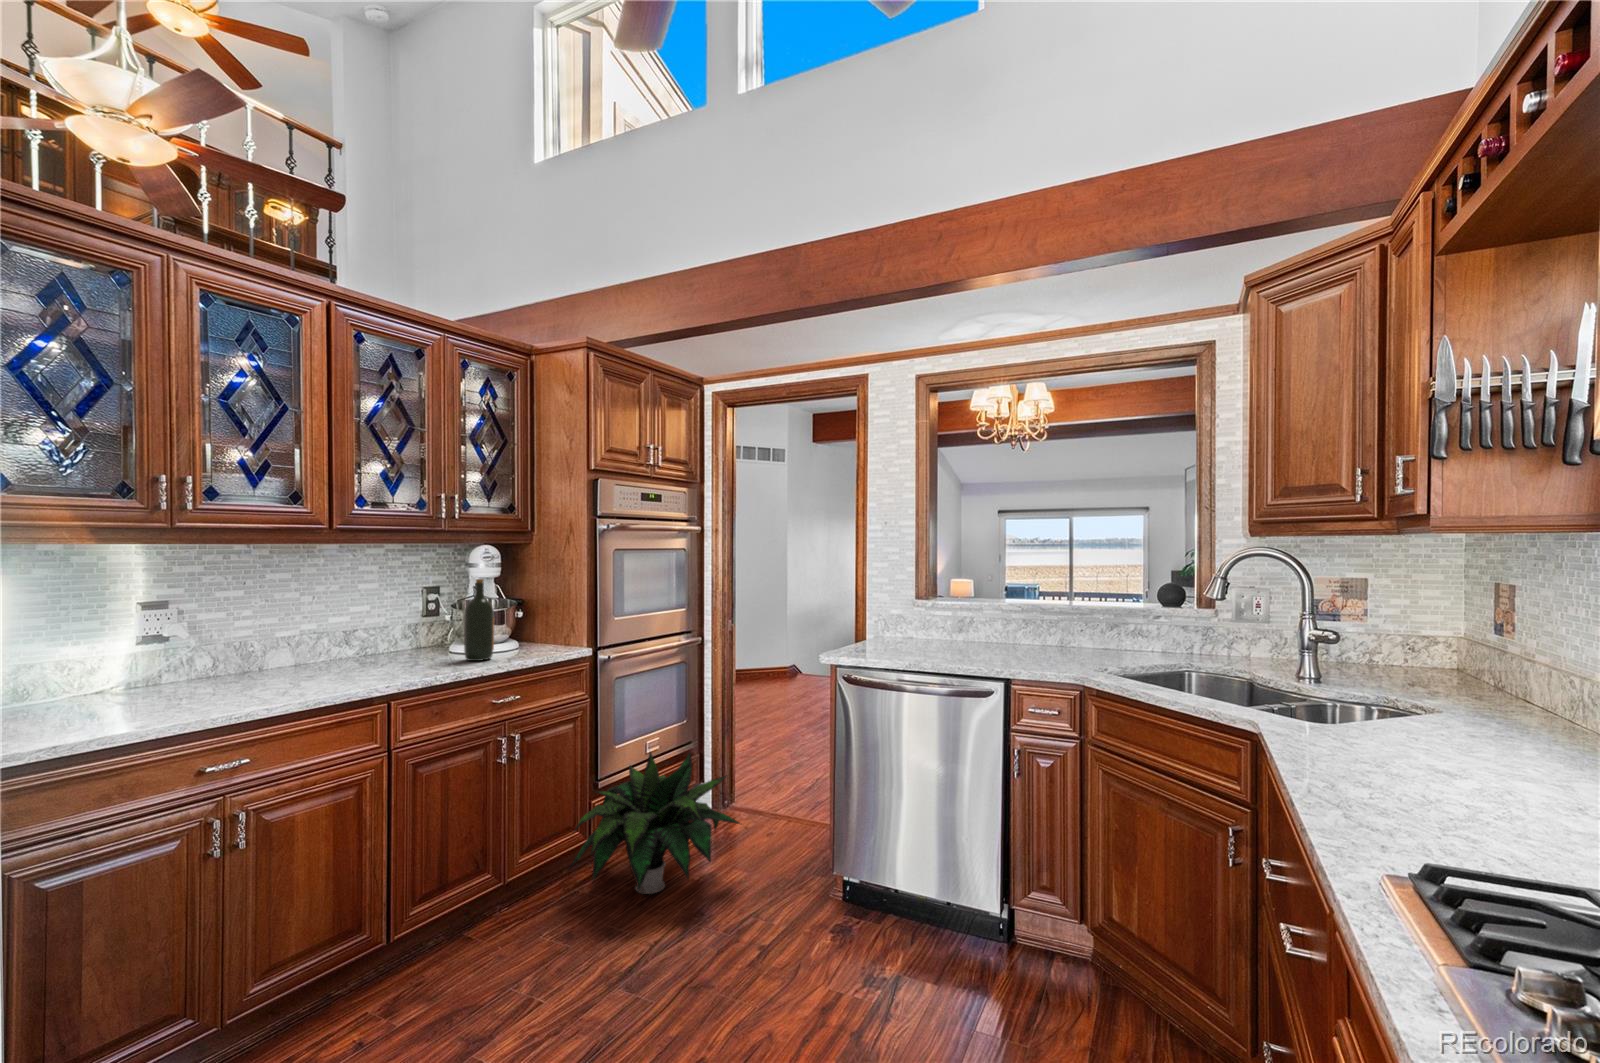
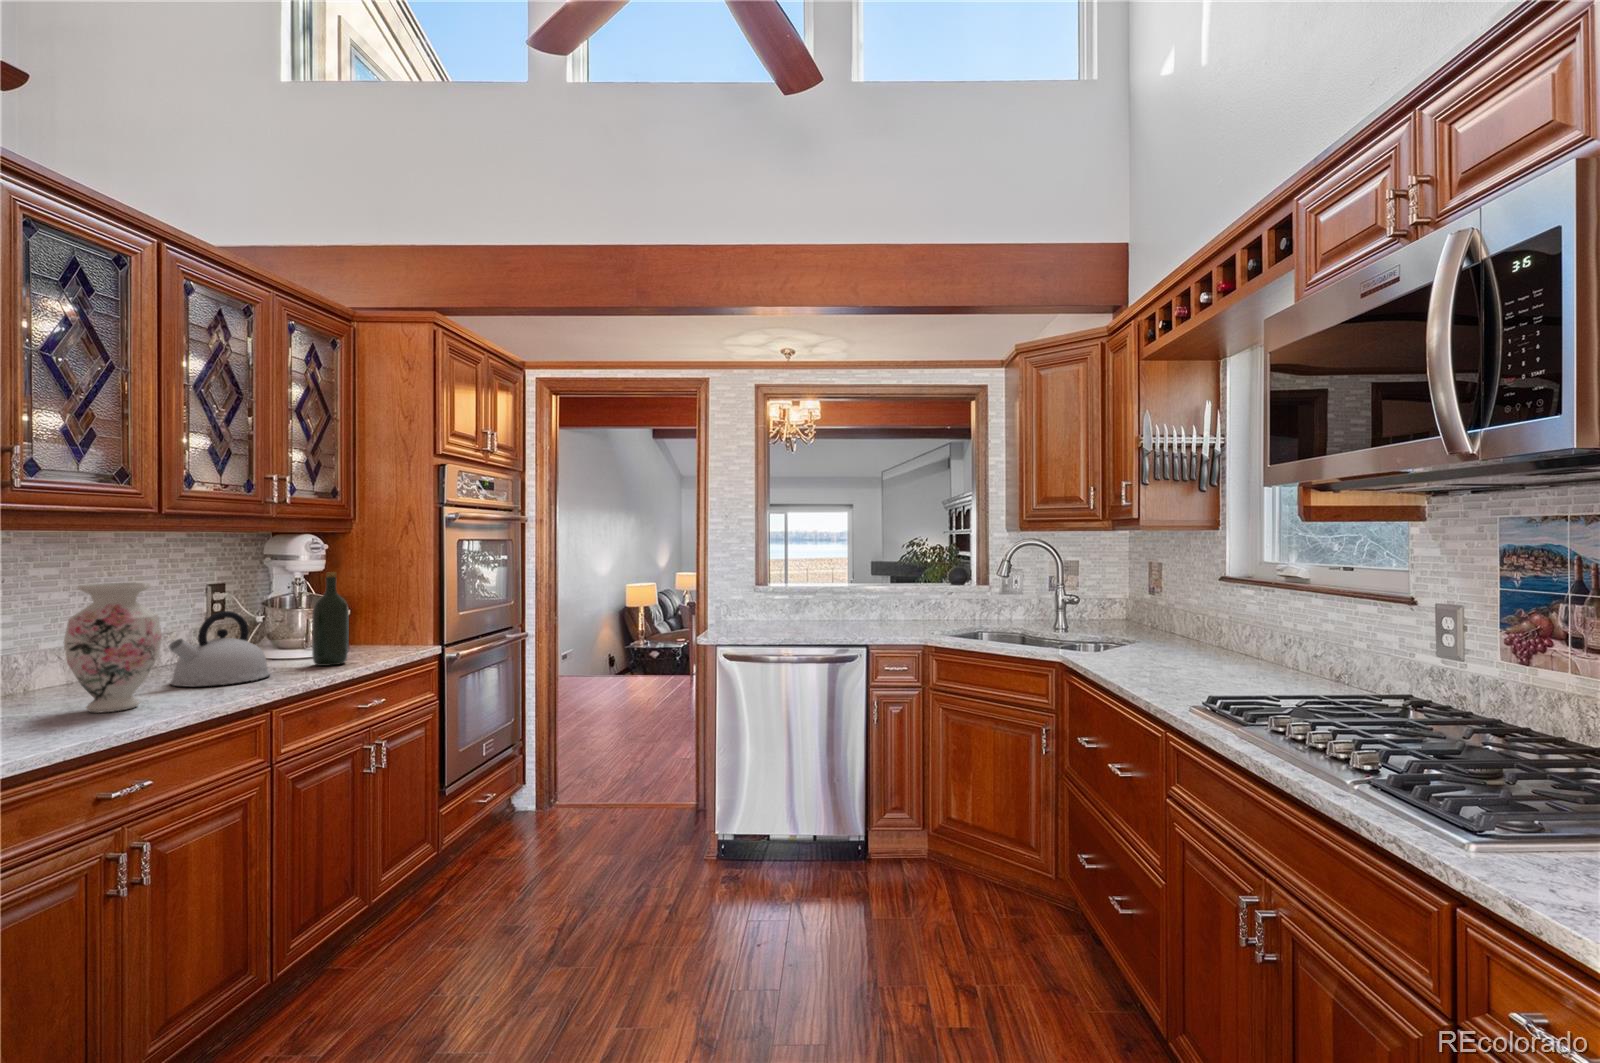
vase: none [230,586,305,692] -> present [64,583,162,713]
kettle: none [337,610,421,673] -> present [169,611,270,686]
potted plant: present [568,753,740,894] -> none [439,745,621,892]

